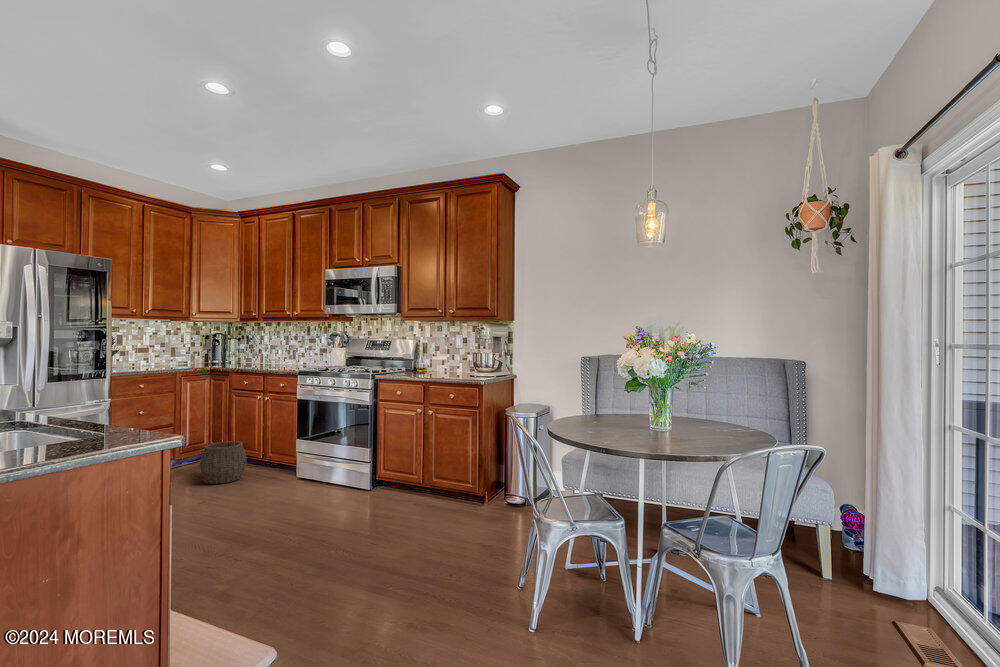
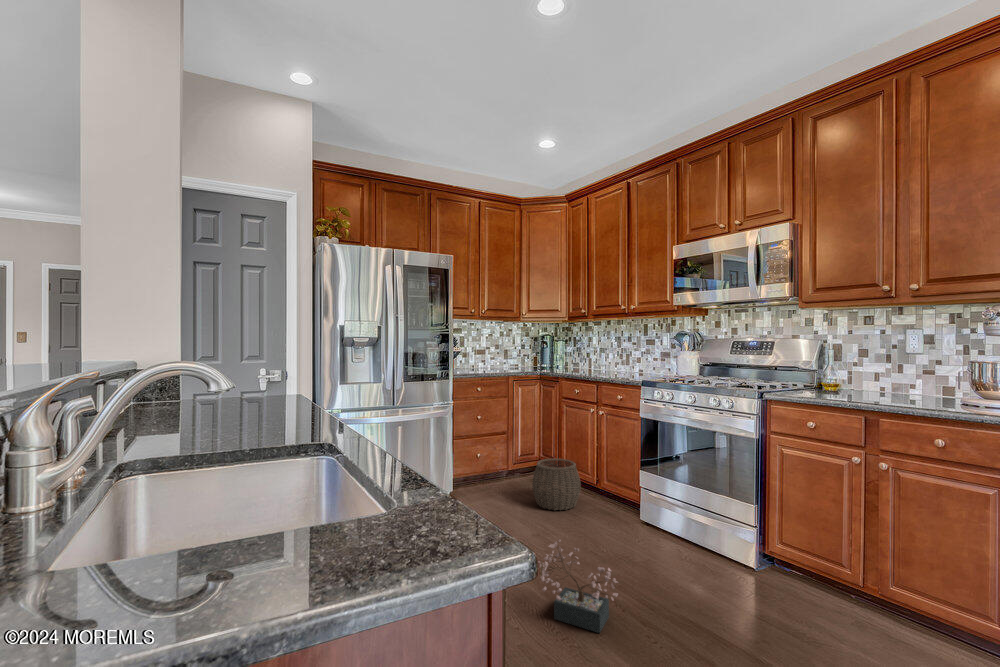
decorative plant: none [200,488,265,542] -> present [538,540,618,633]

